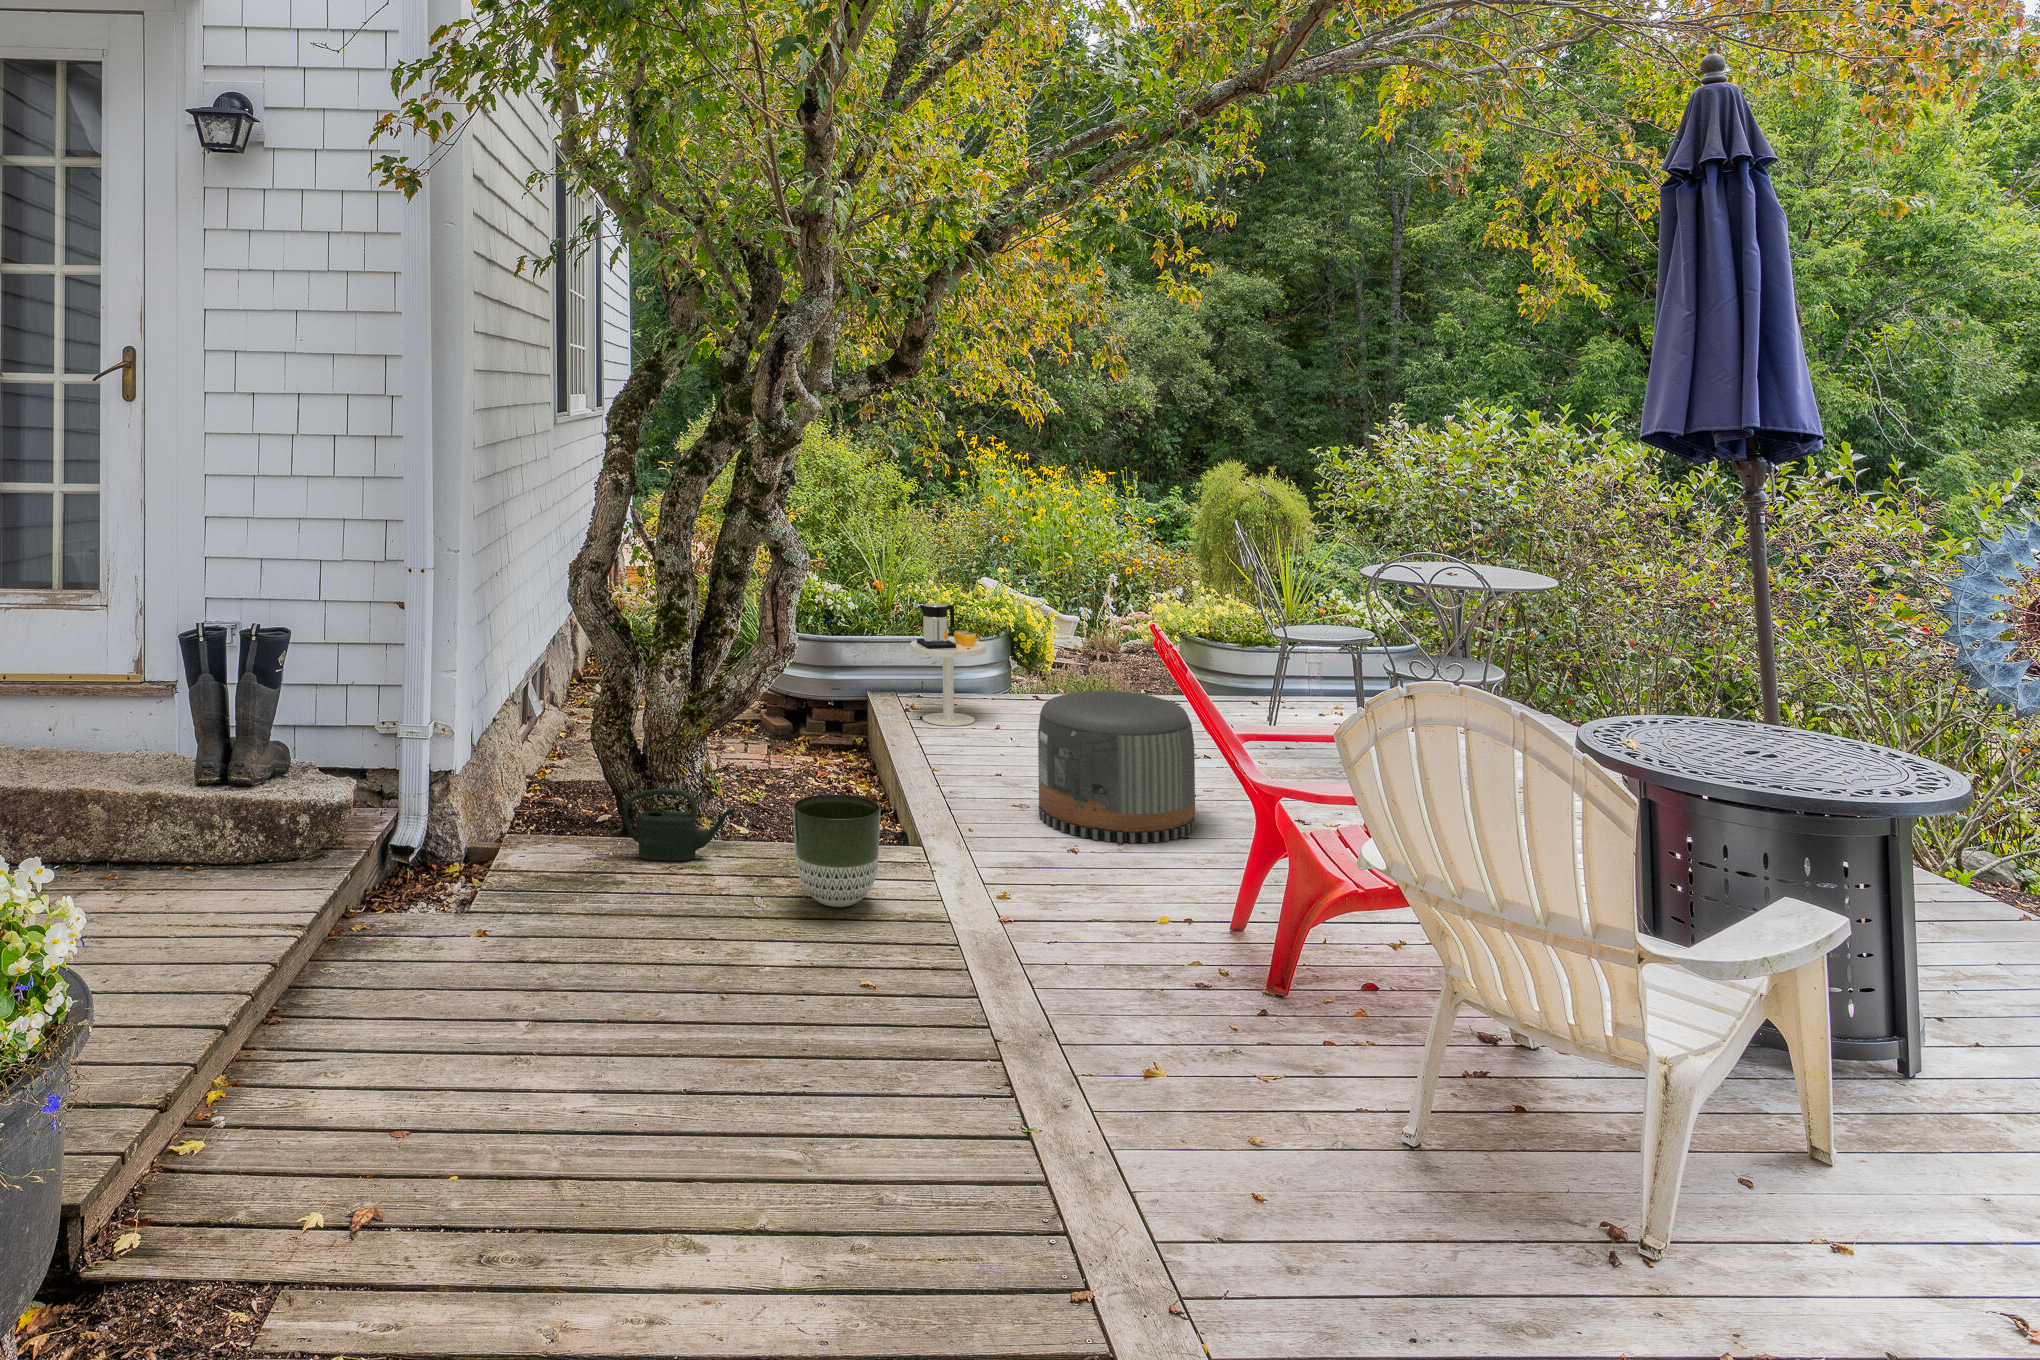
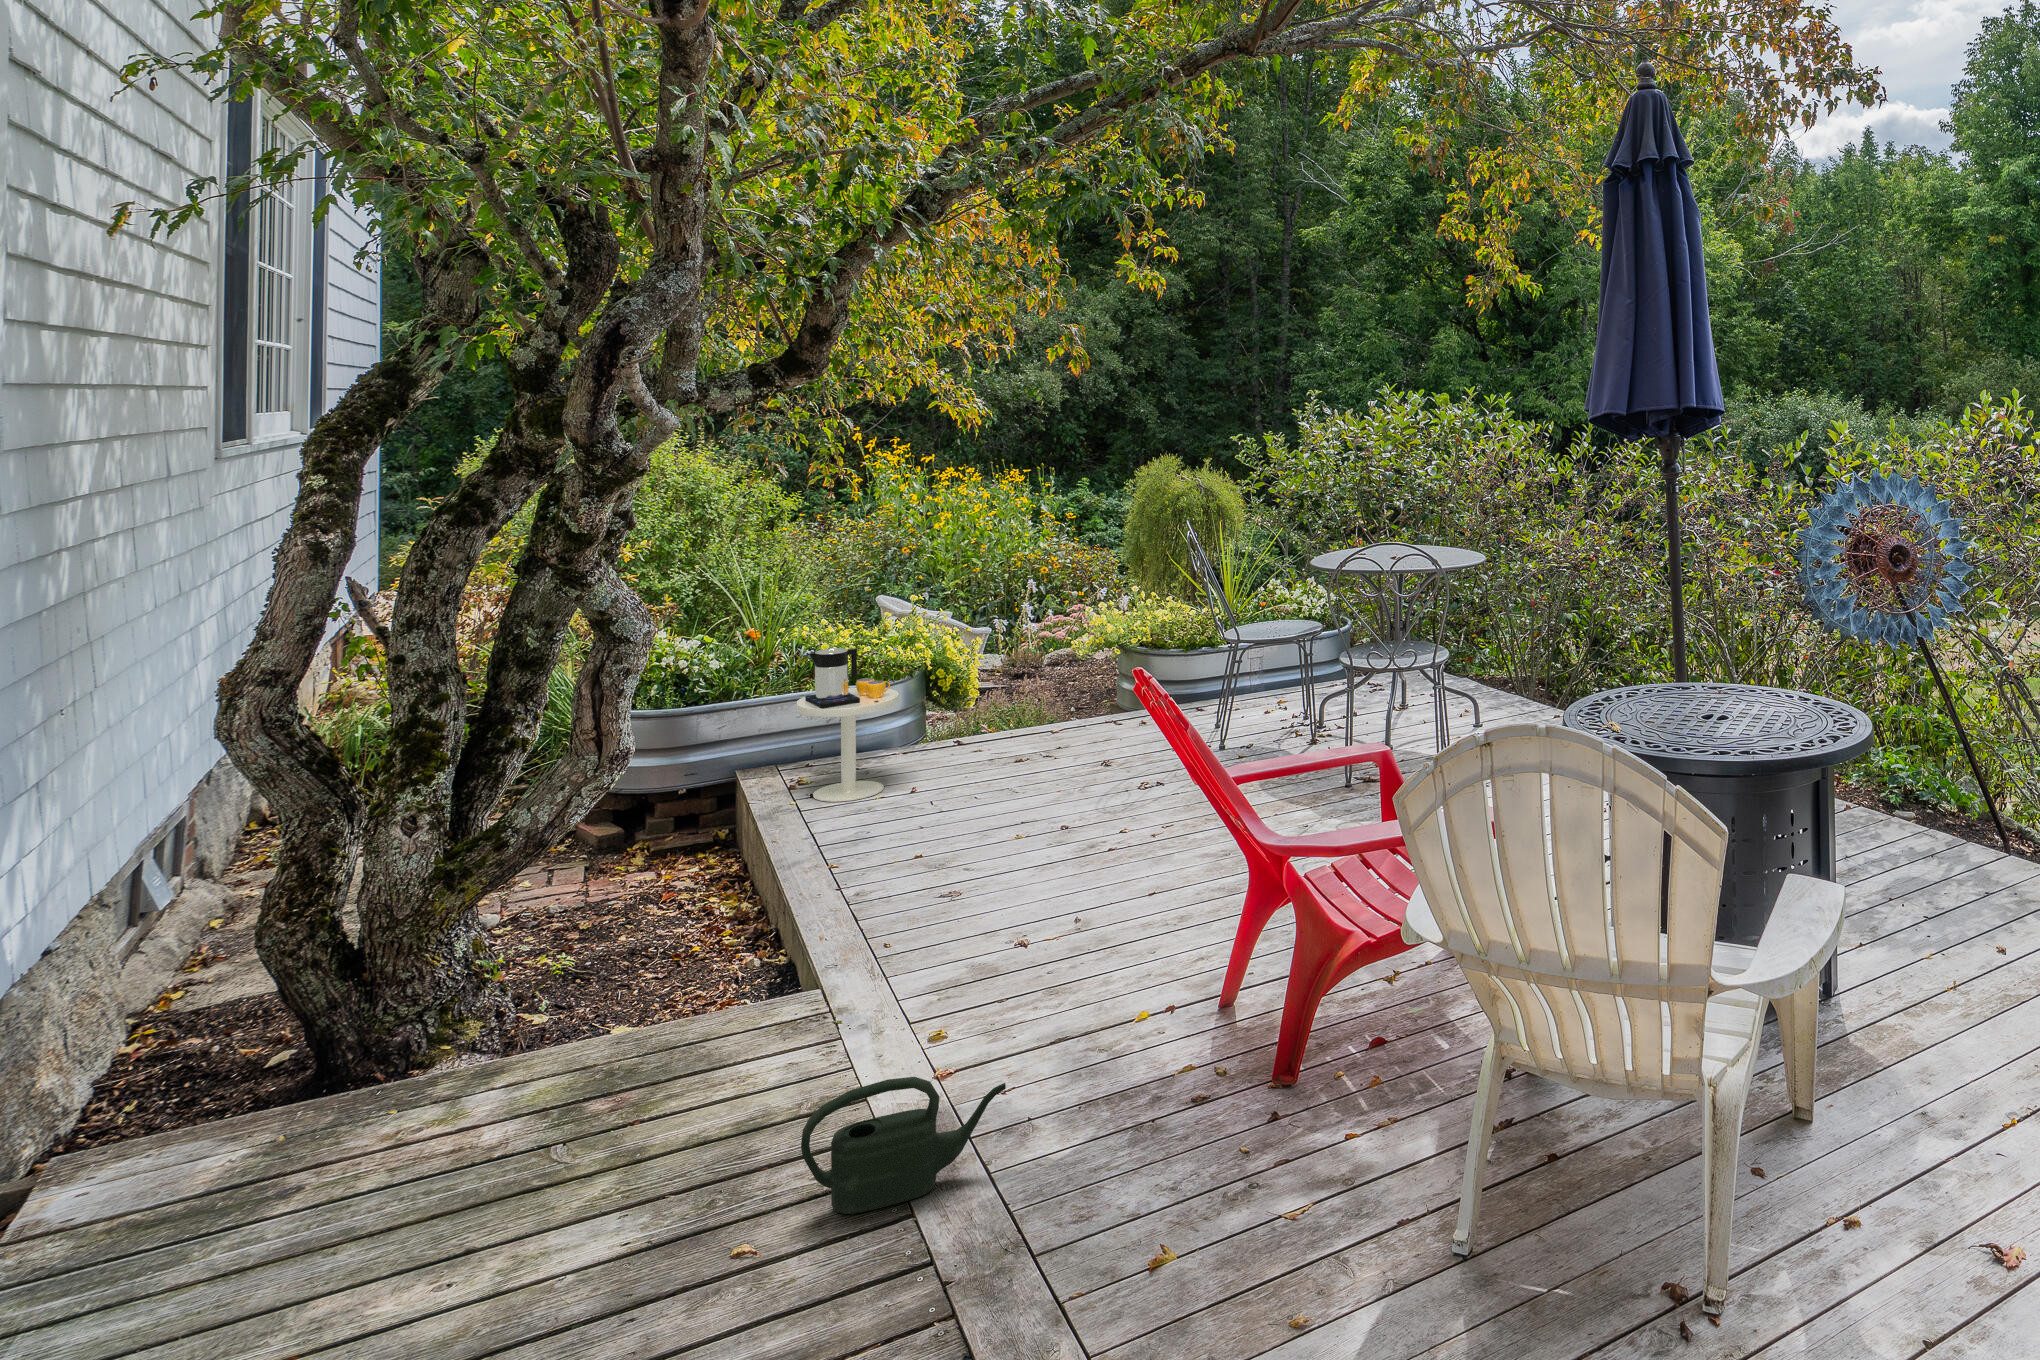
pouf: present [1038,691,1195,843] -> none [979,745,1166,935]
watering can: present [623,789,735,861] -> present [801,1077,1006,1214]
planter: present [793,794,880,907] -> none [632,965,773,1135]

